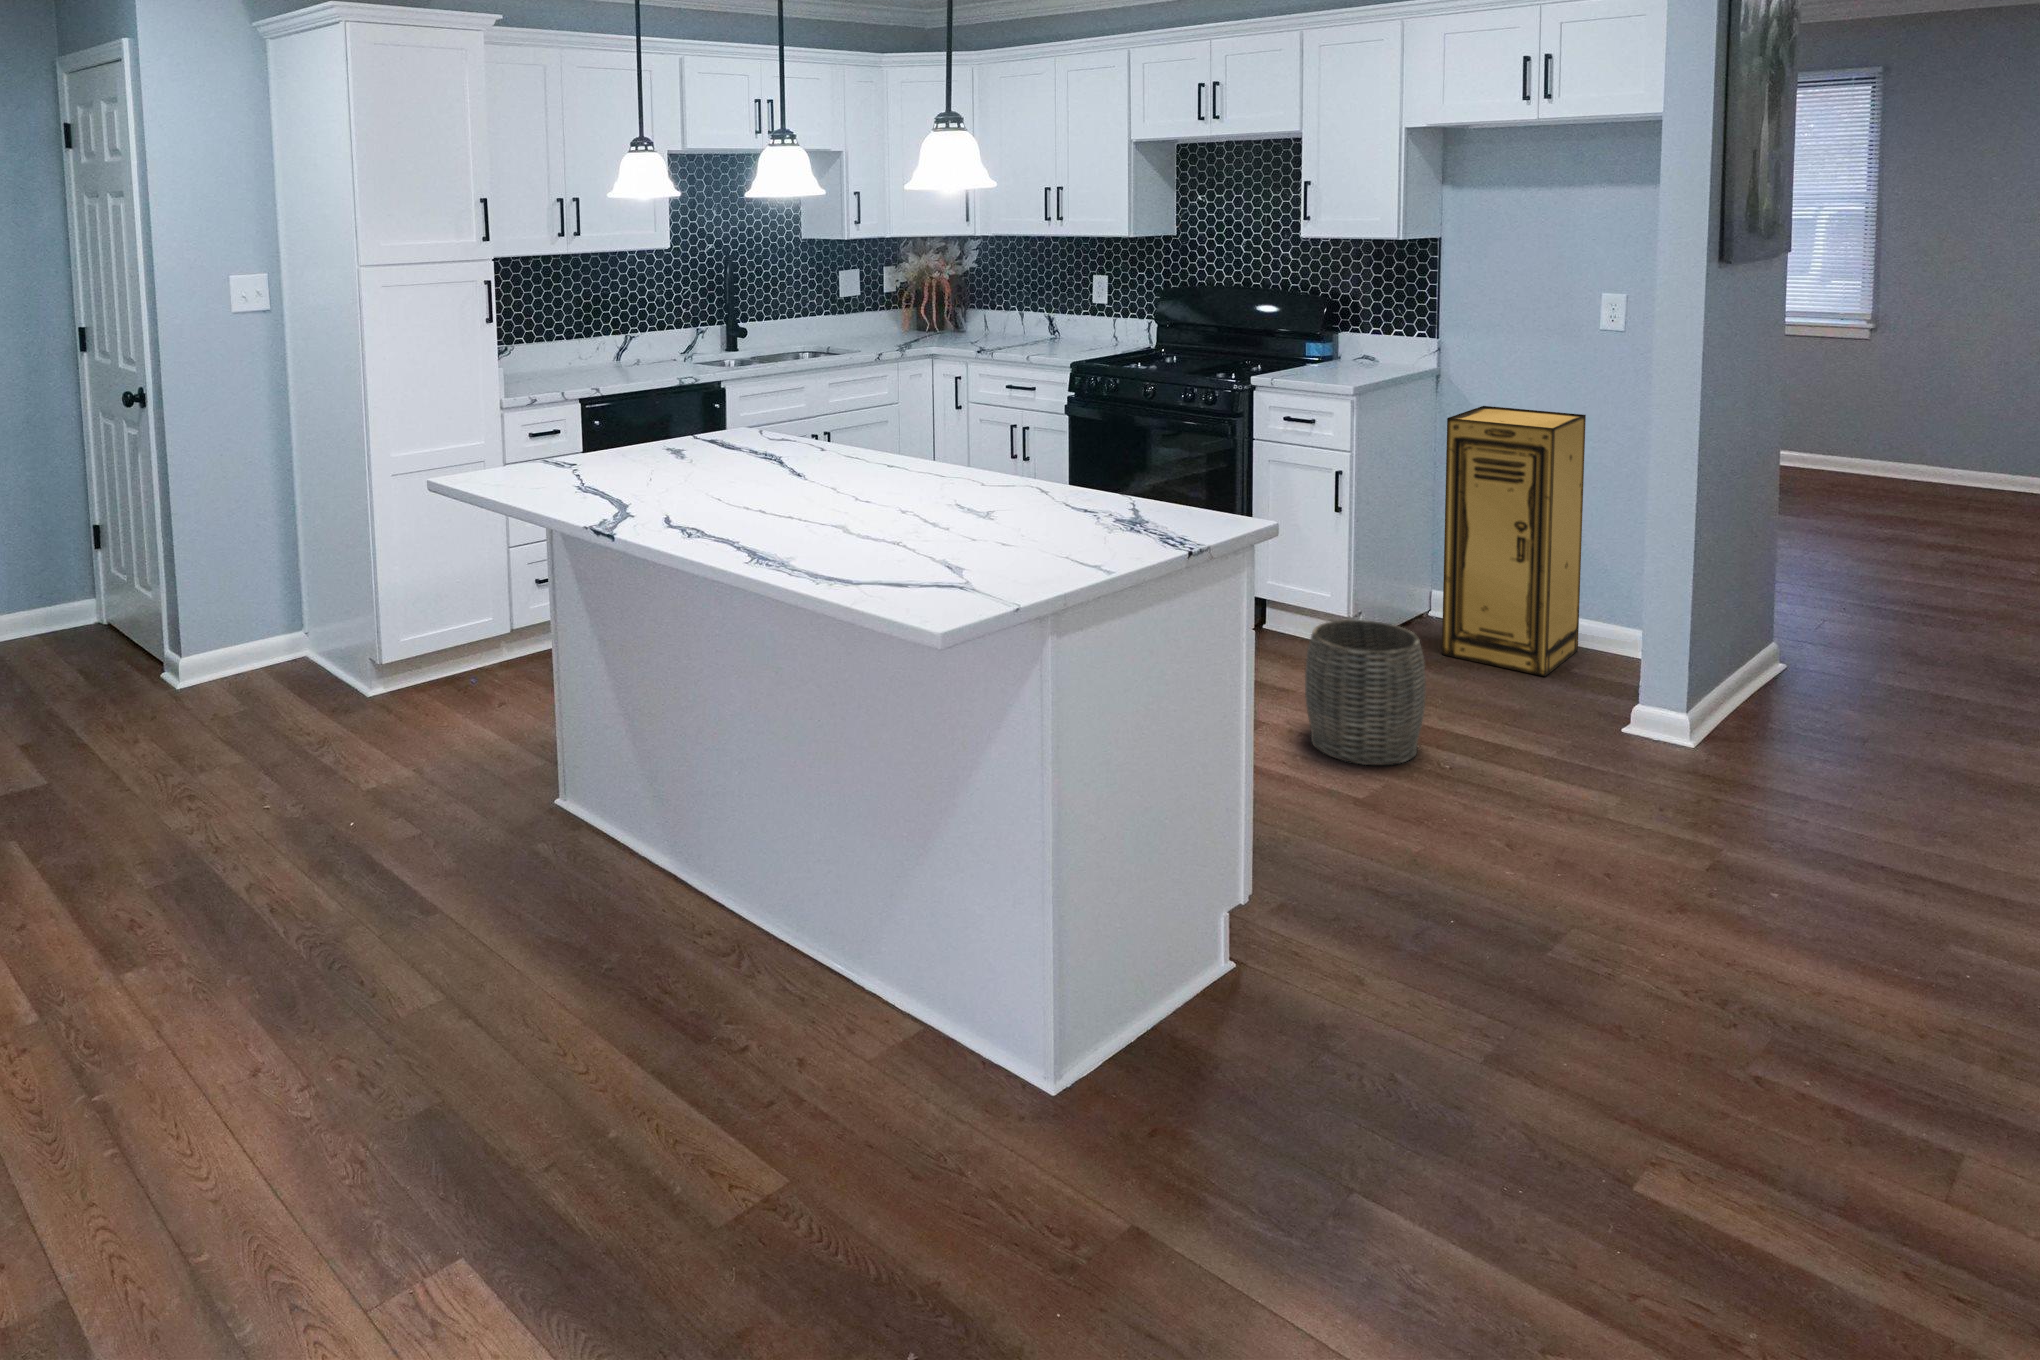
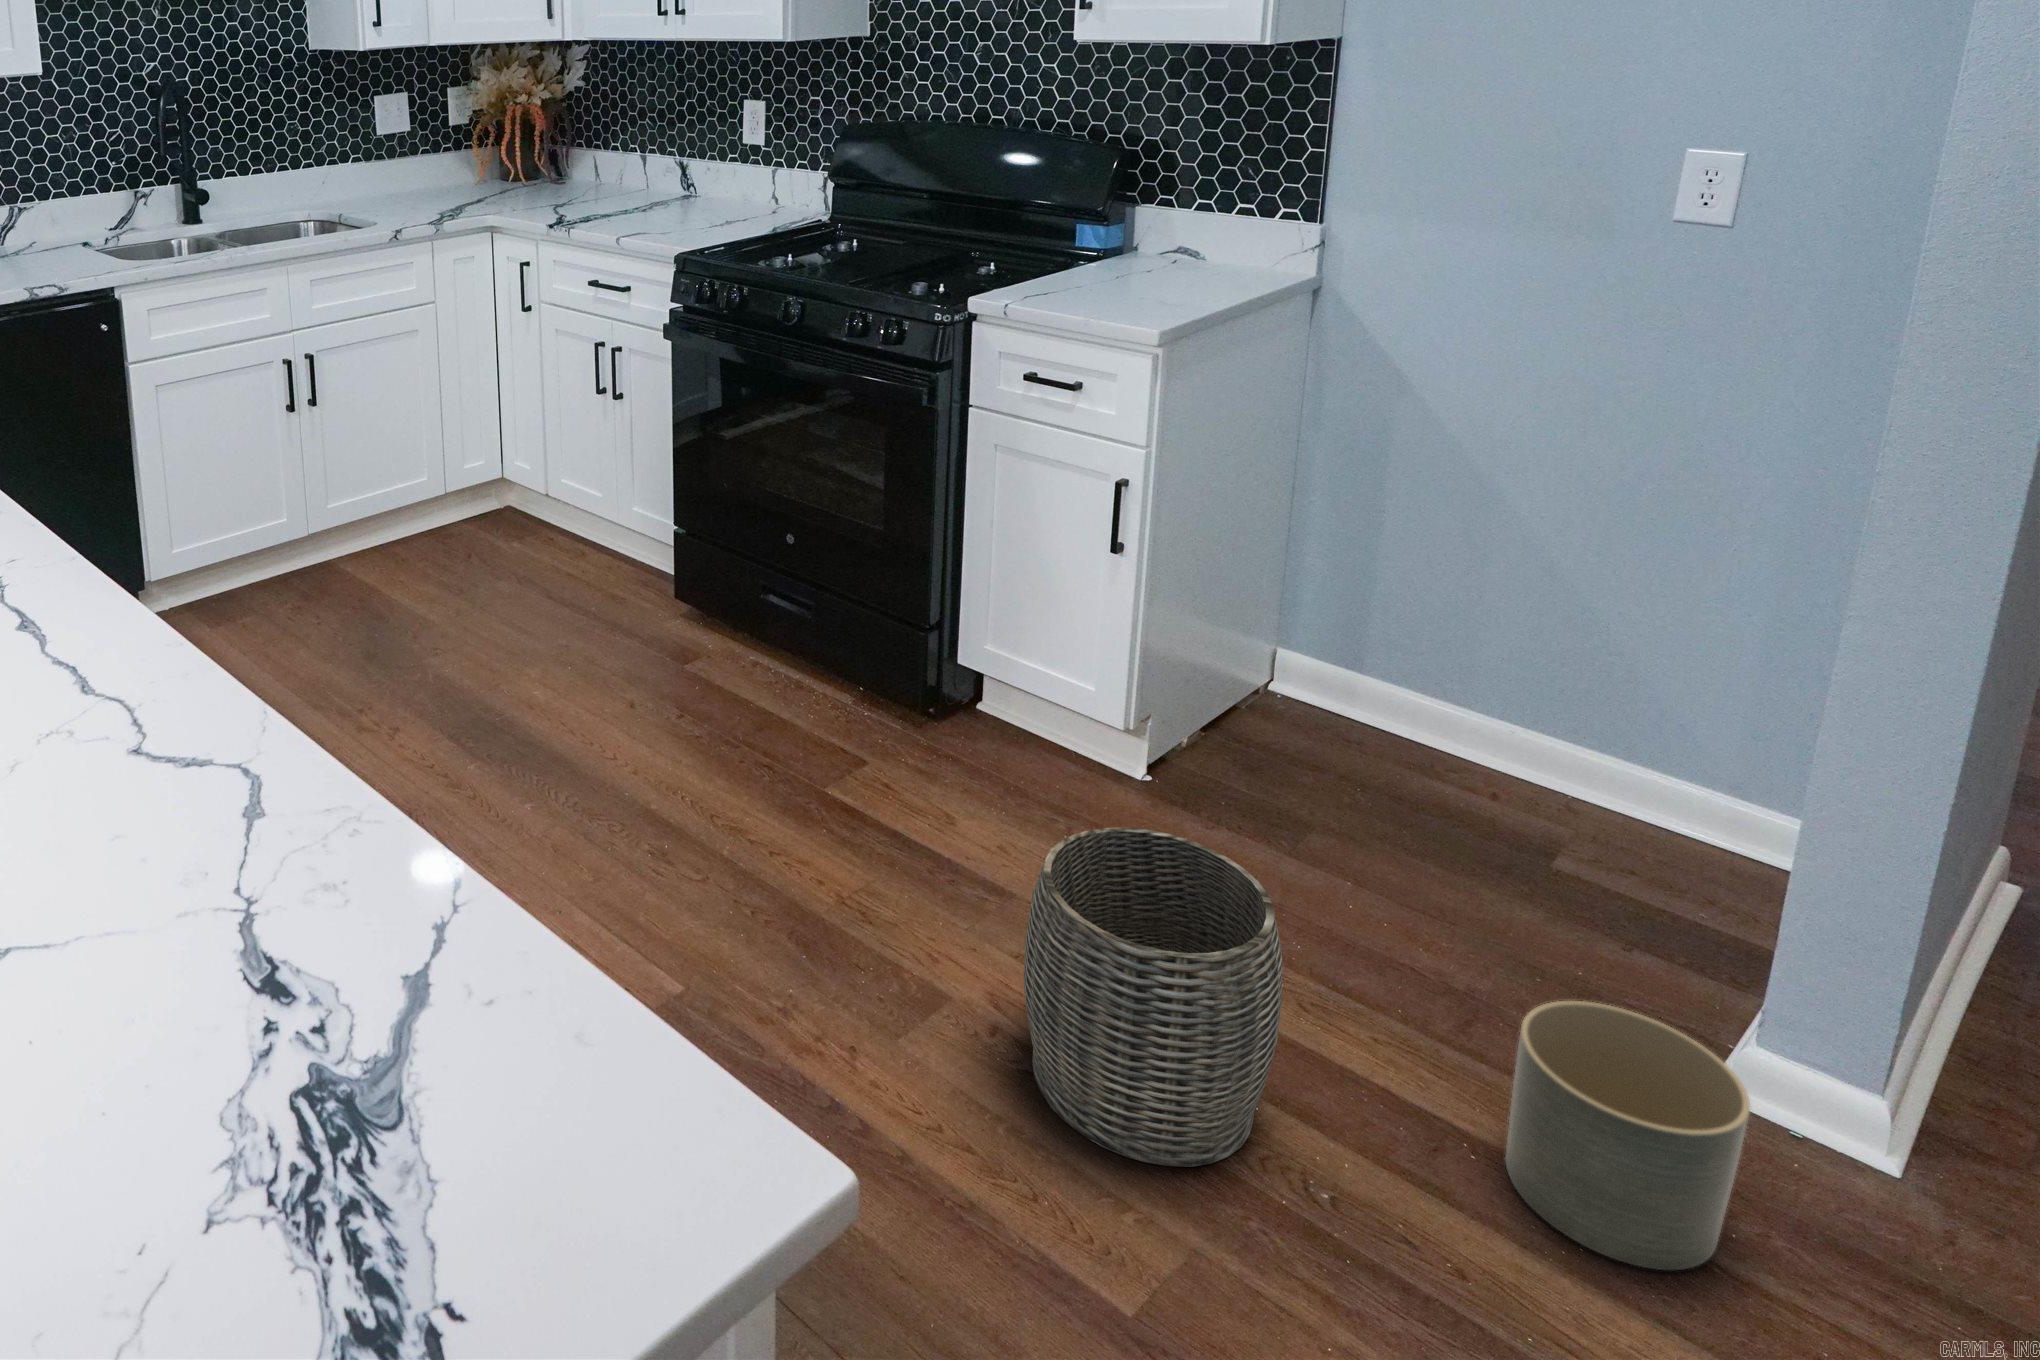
storage cabinet: present [1442,406,1586,676] -> none [1298,352,1626,880]
planter: none [1531,678,1622,780] -> present [1505,1001,1750,1270]

